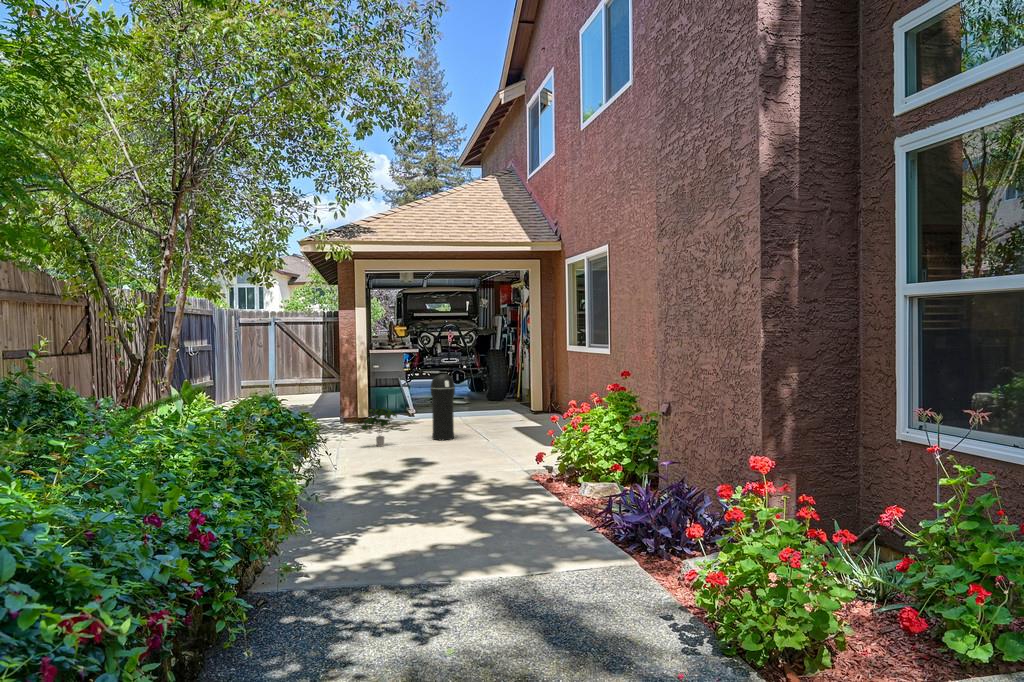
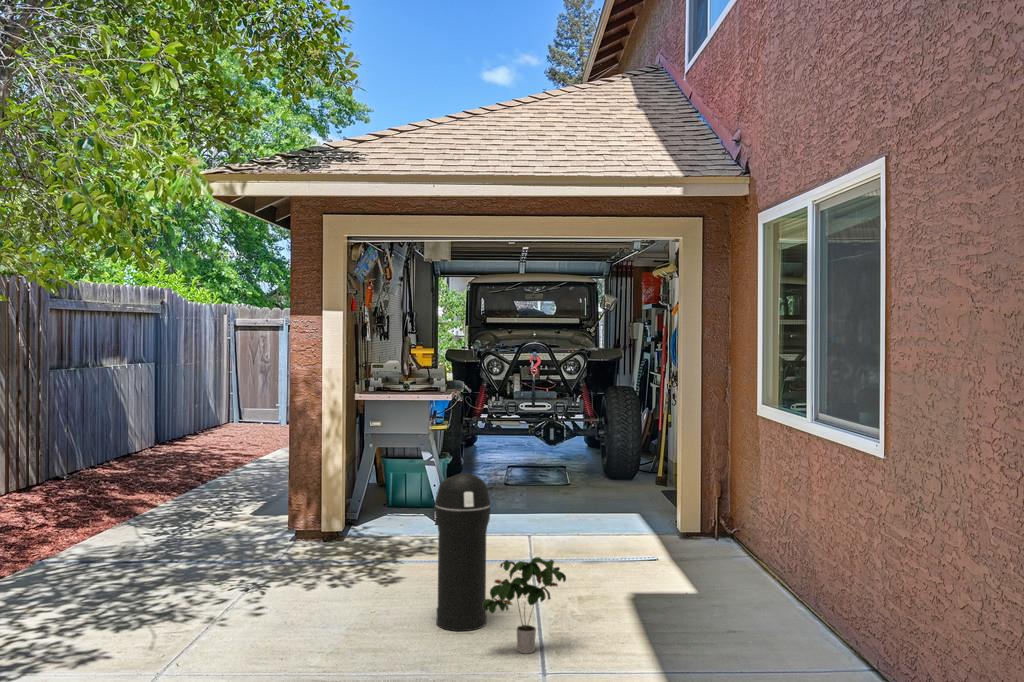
potted plant: present [362,408,397,447] -> present [483,557,566,653]

